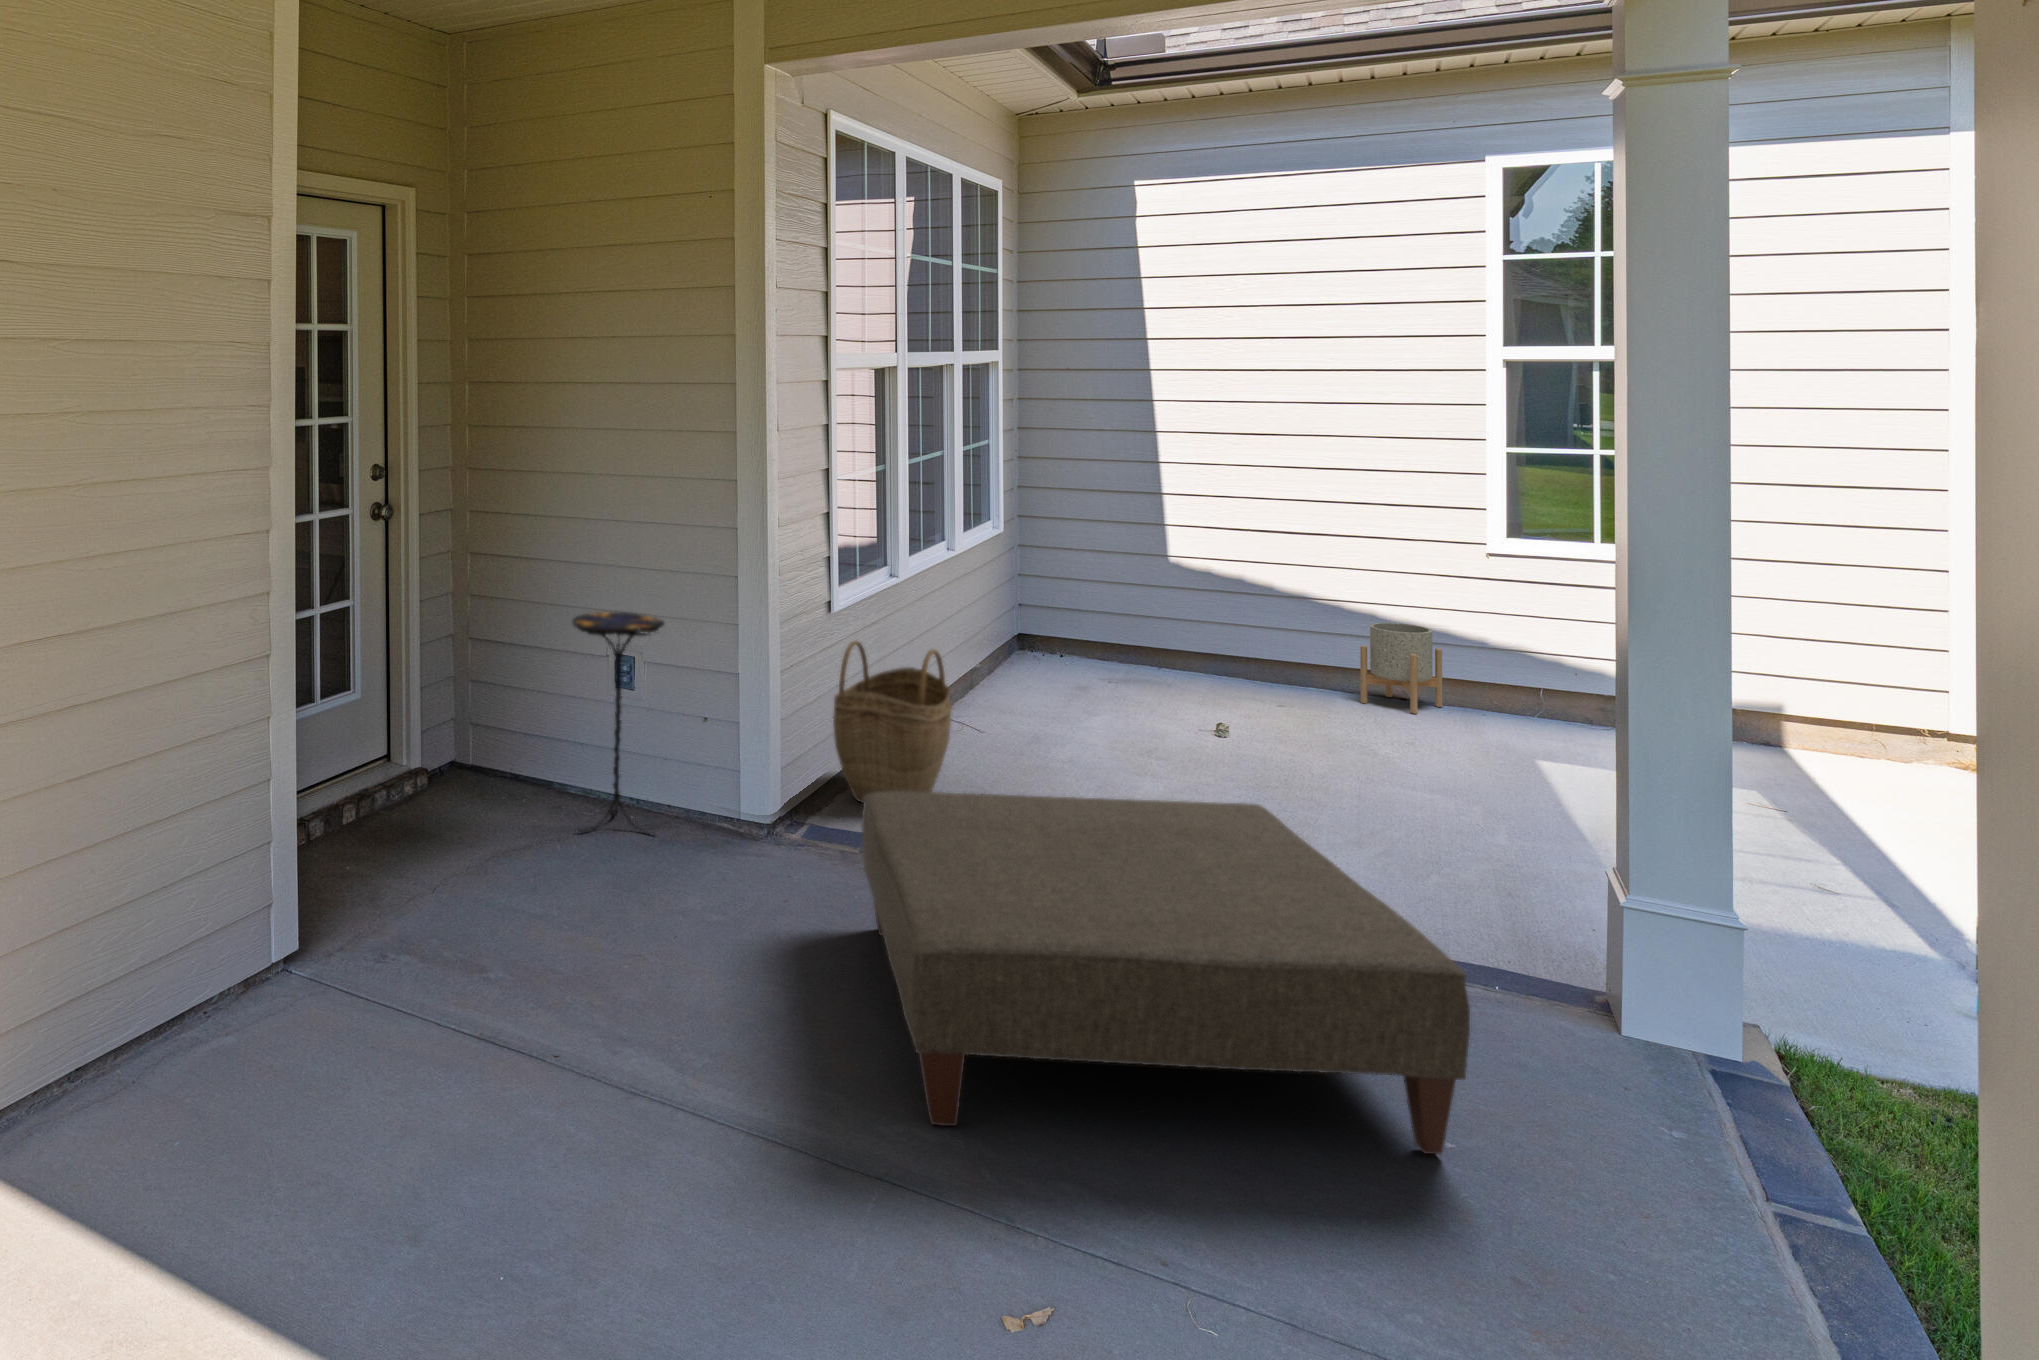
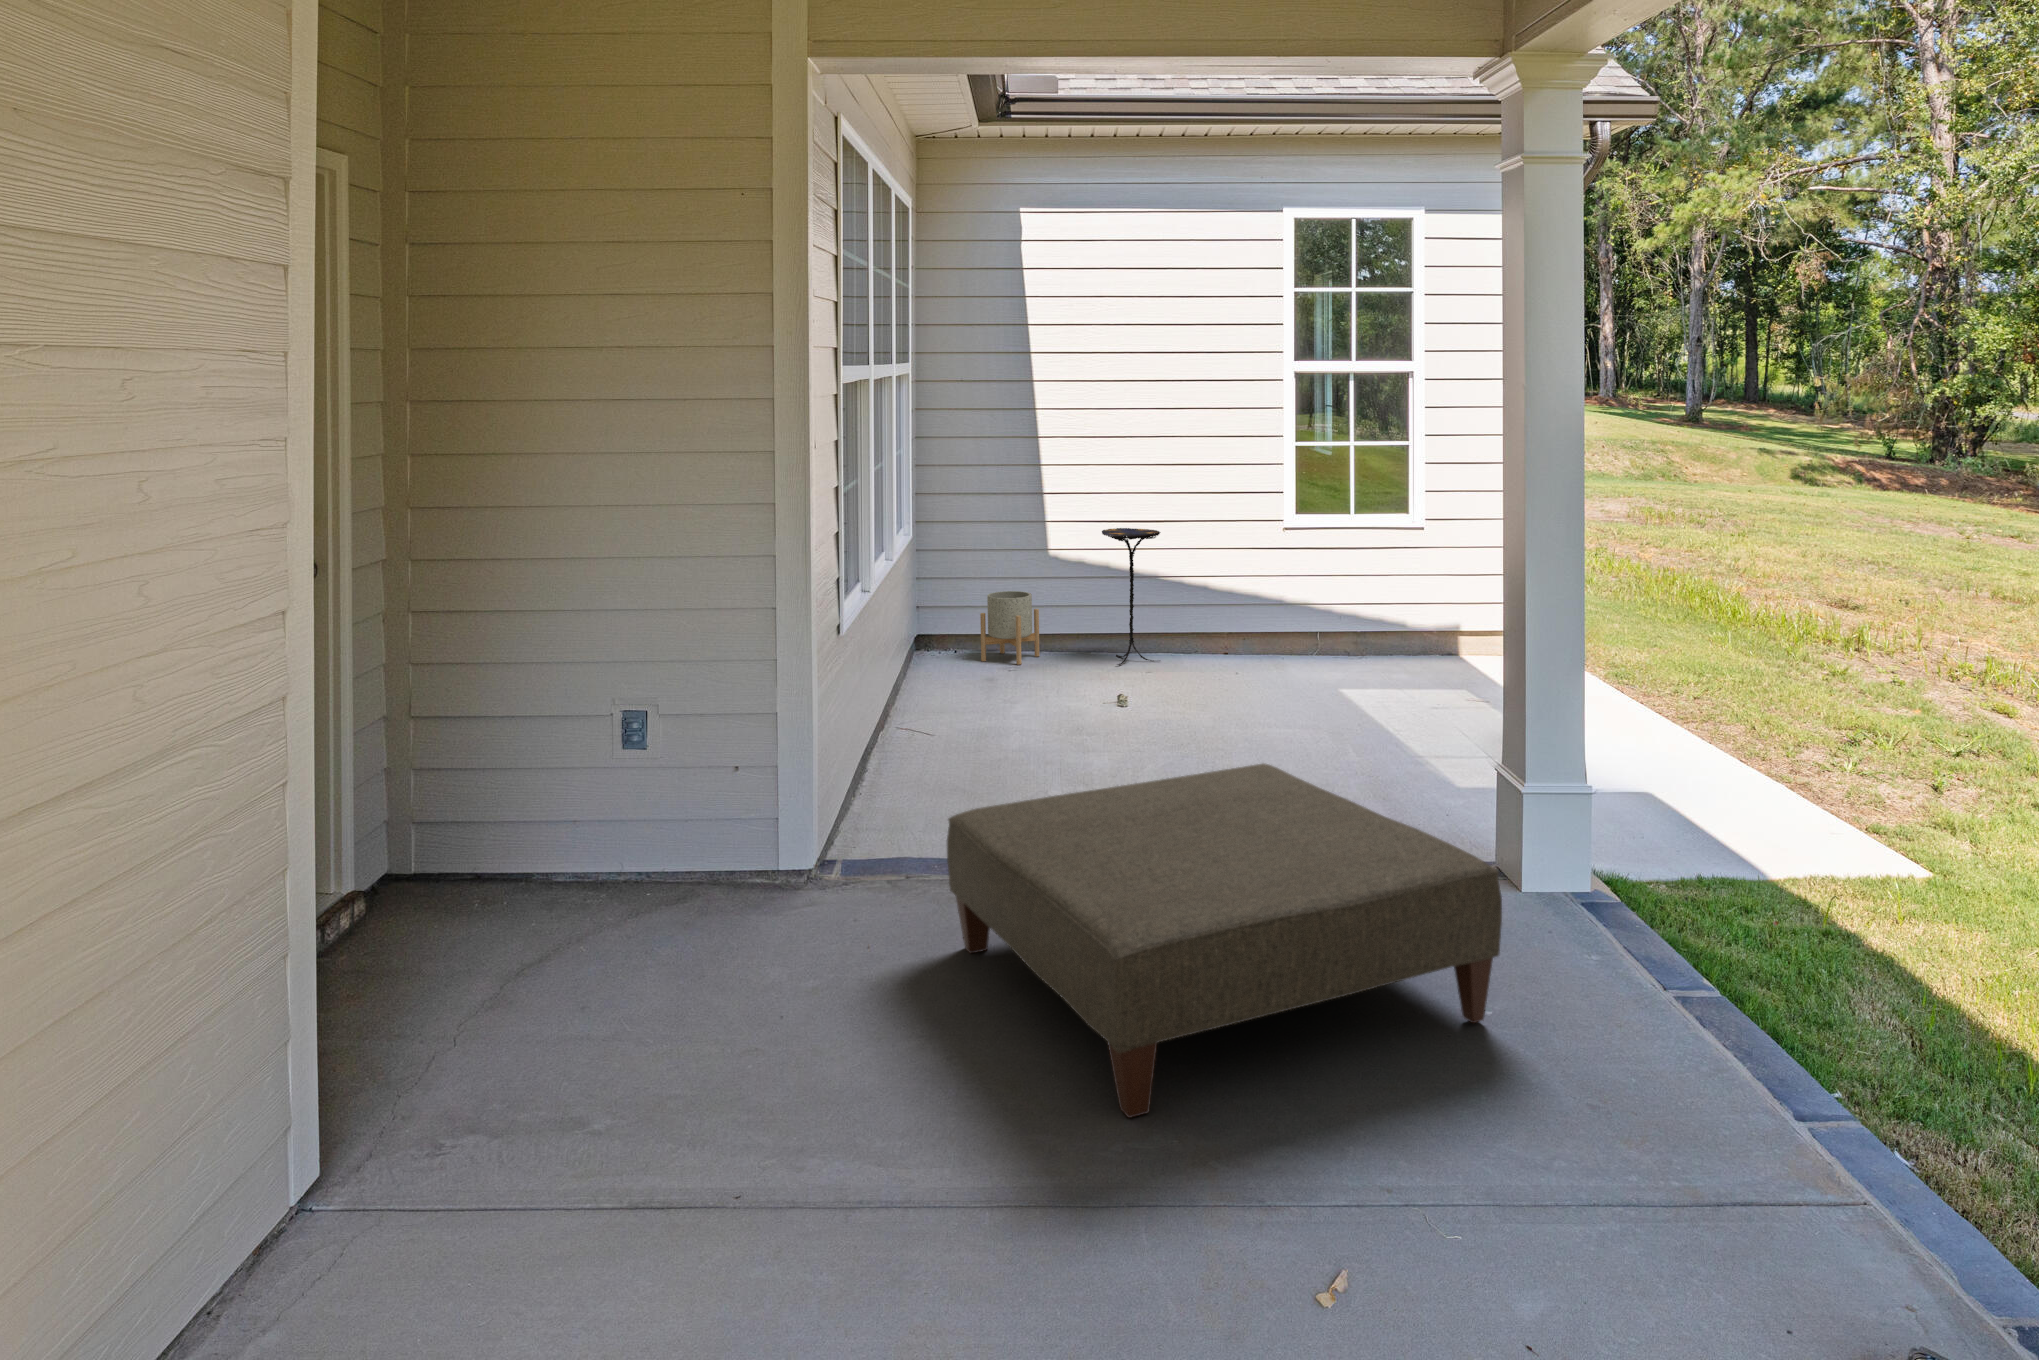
side table: present [572,612,664,833] -> present [1102,528,1160,665]
planter: present [1360,623,1442,714] -> present [980,591,1040,665]
woven basket: present [833,641,951,803] -> none [841,663,946,828]

